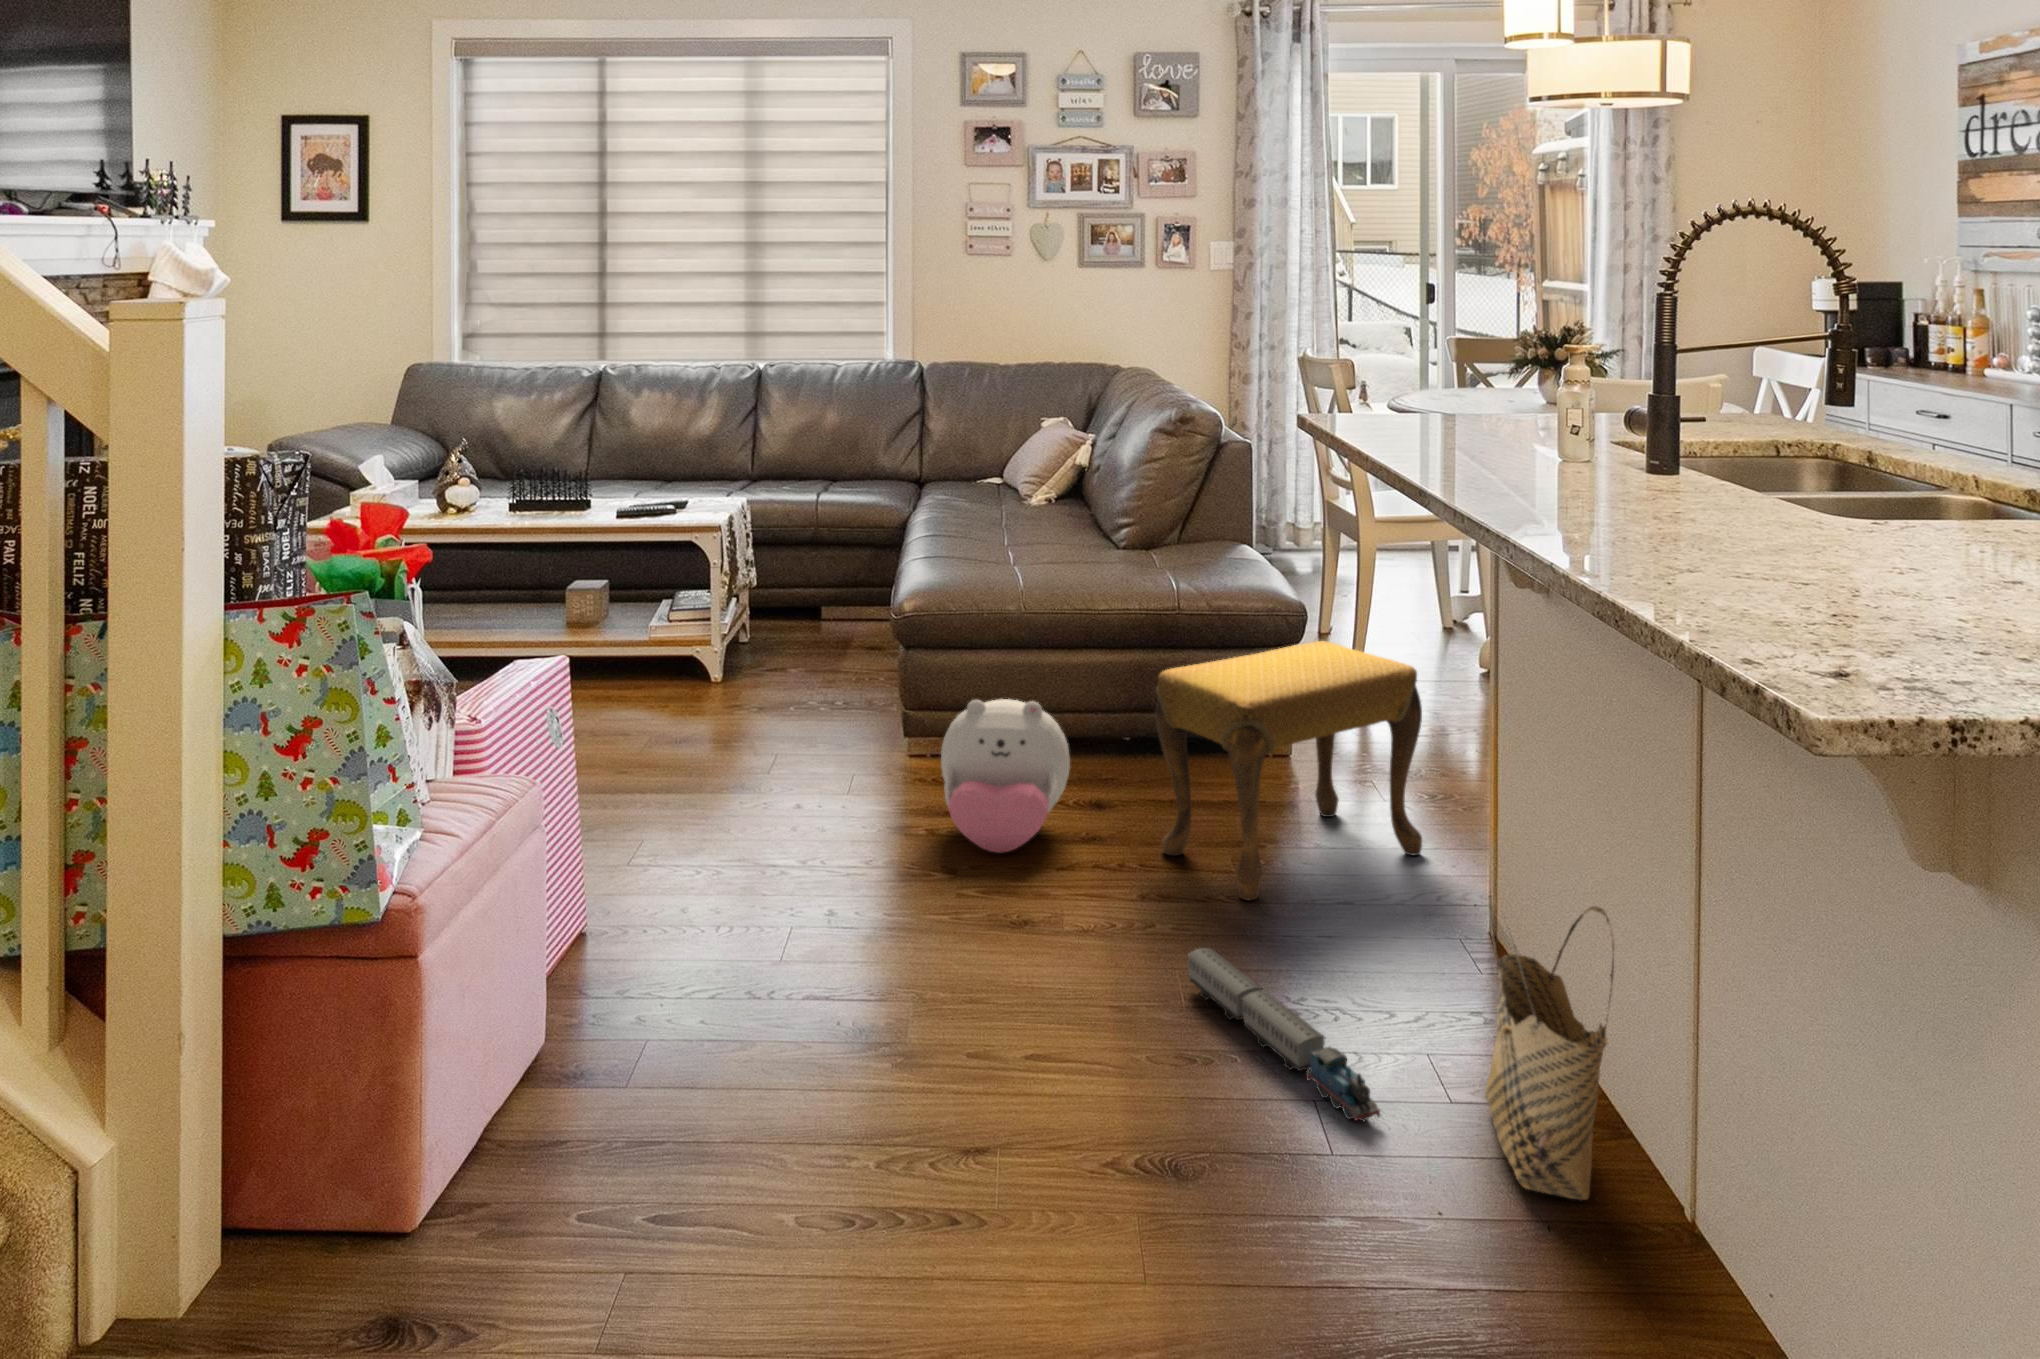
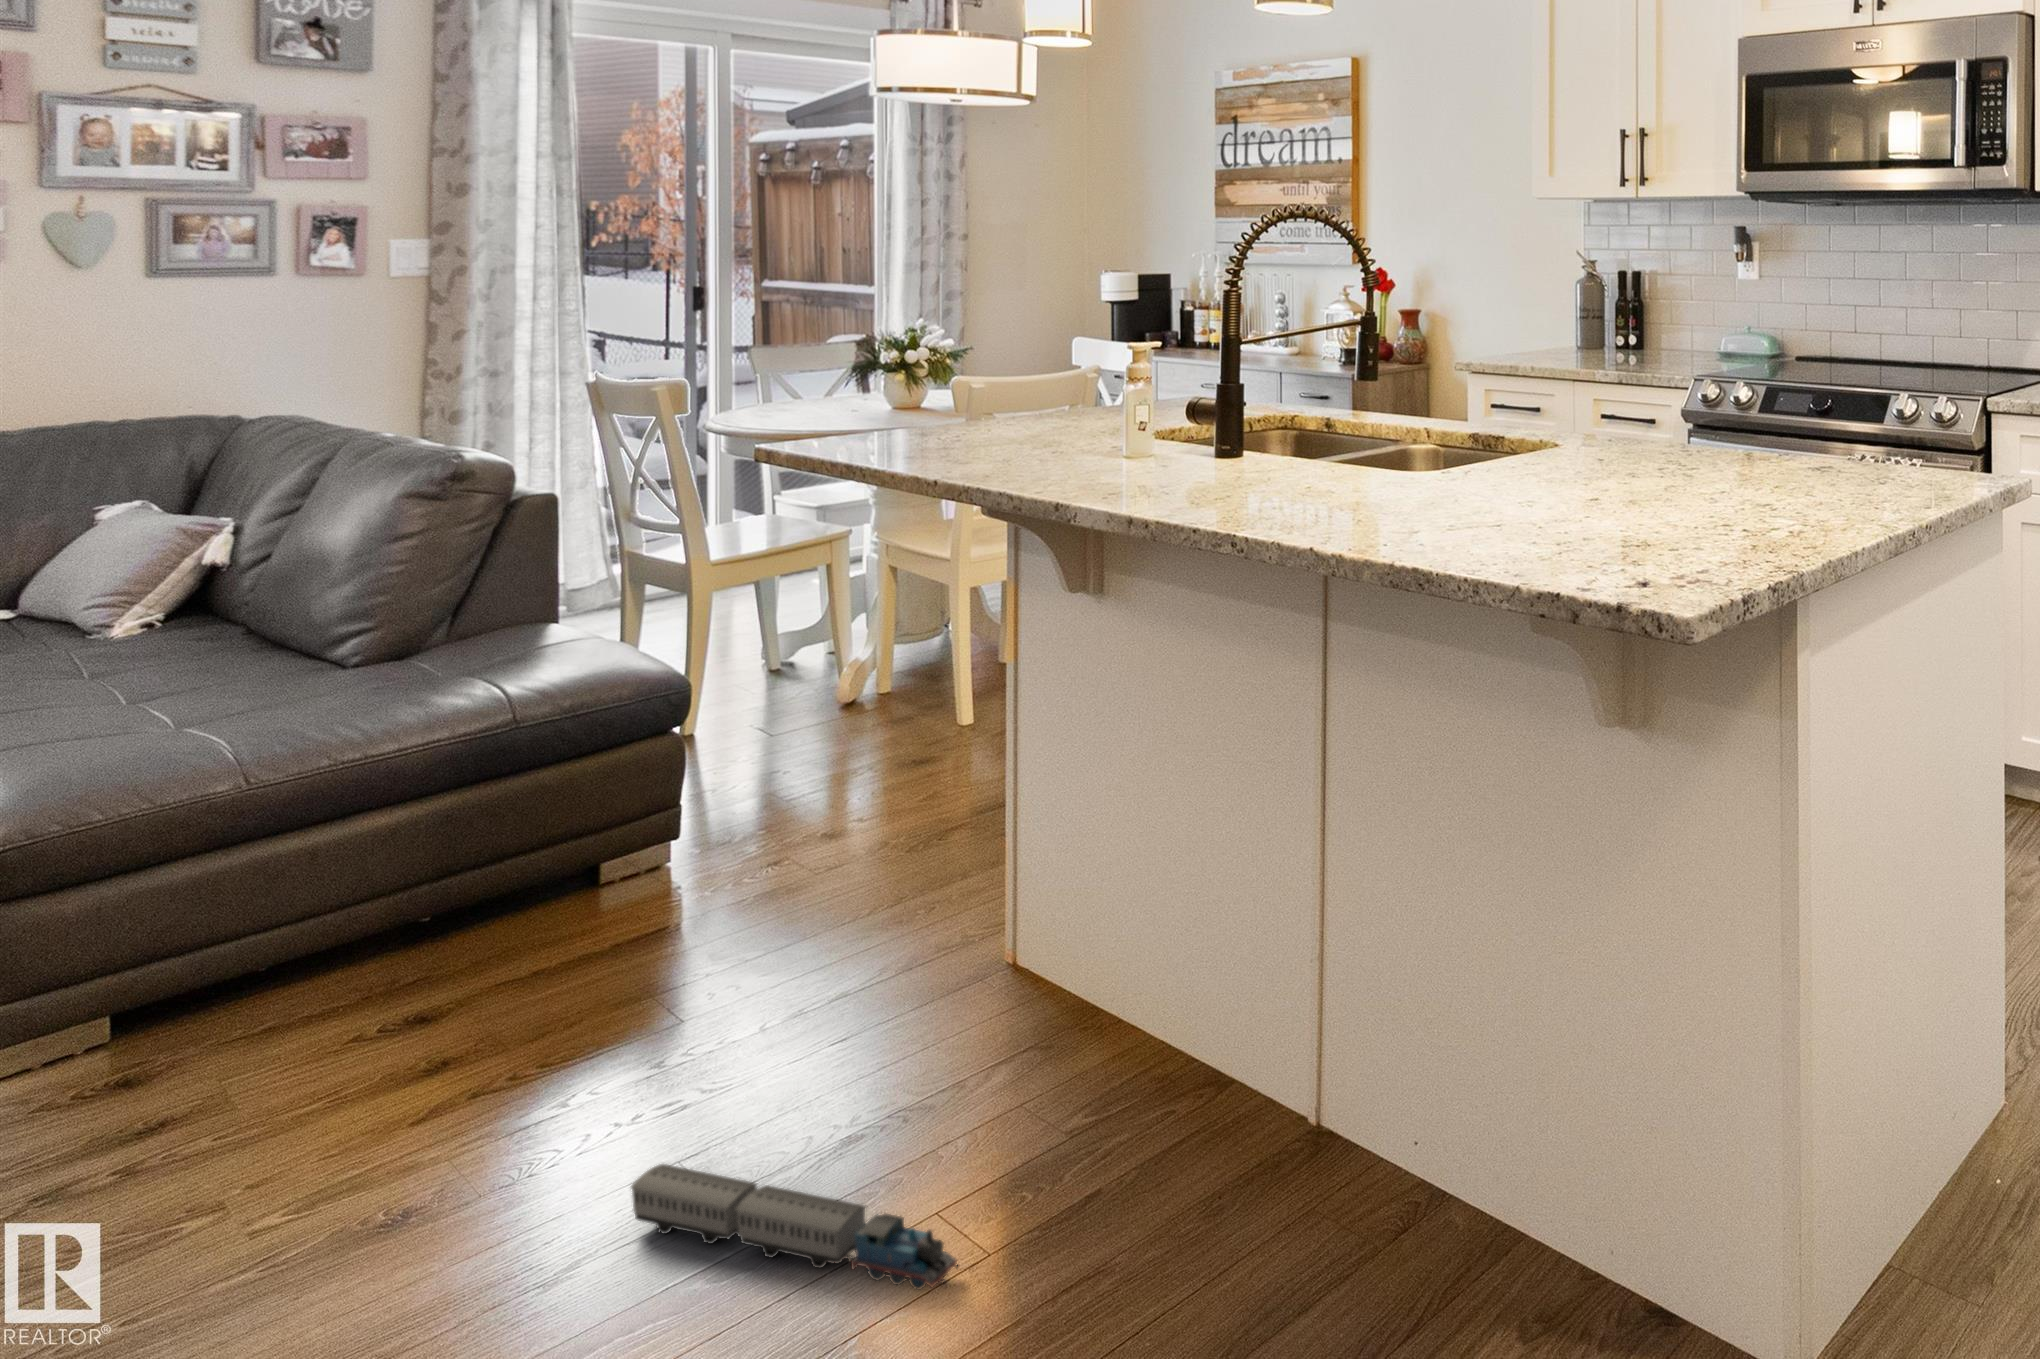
footstool: present [1156,641,1422,900] -> none [491,722,866,1077]
plush toy: present [941,699,1070,853] -> none [63,923,335,1177]
woven basket: present [1485,896,1614,1200] -> none [1060,933,1212,1260]

